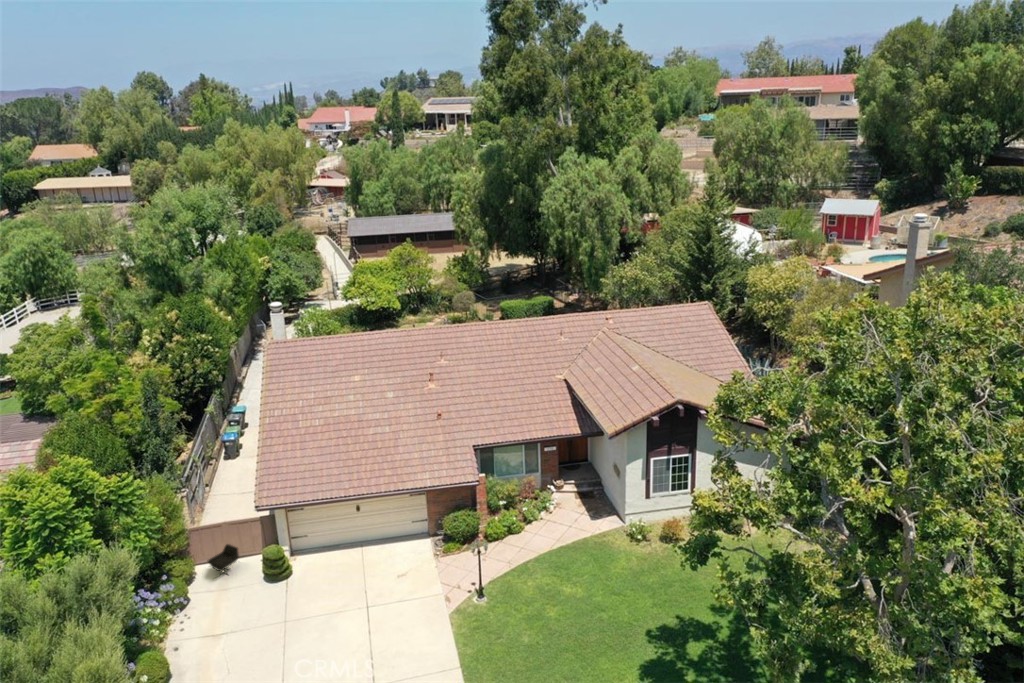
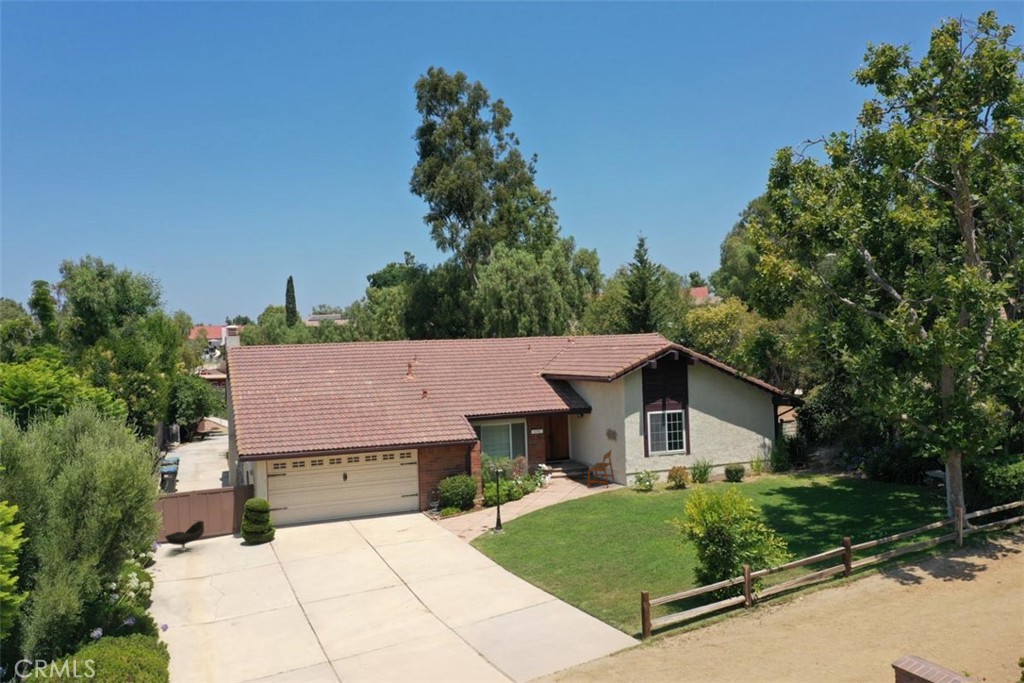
bench: none [589,480,619,522] -> present [588,450,614,488]

